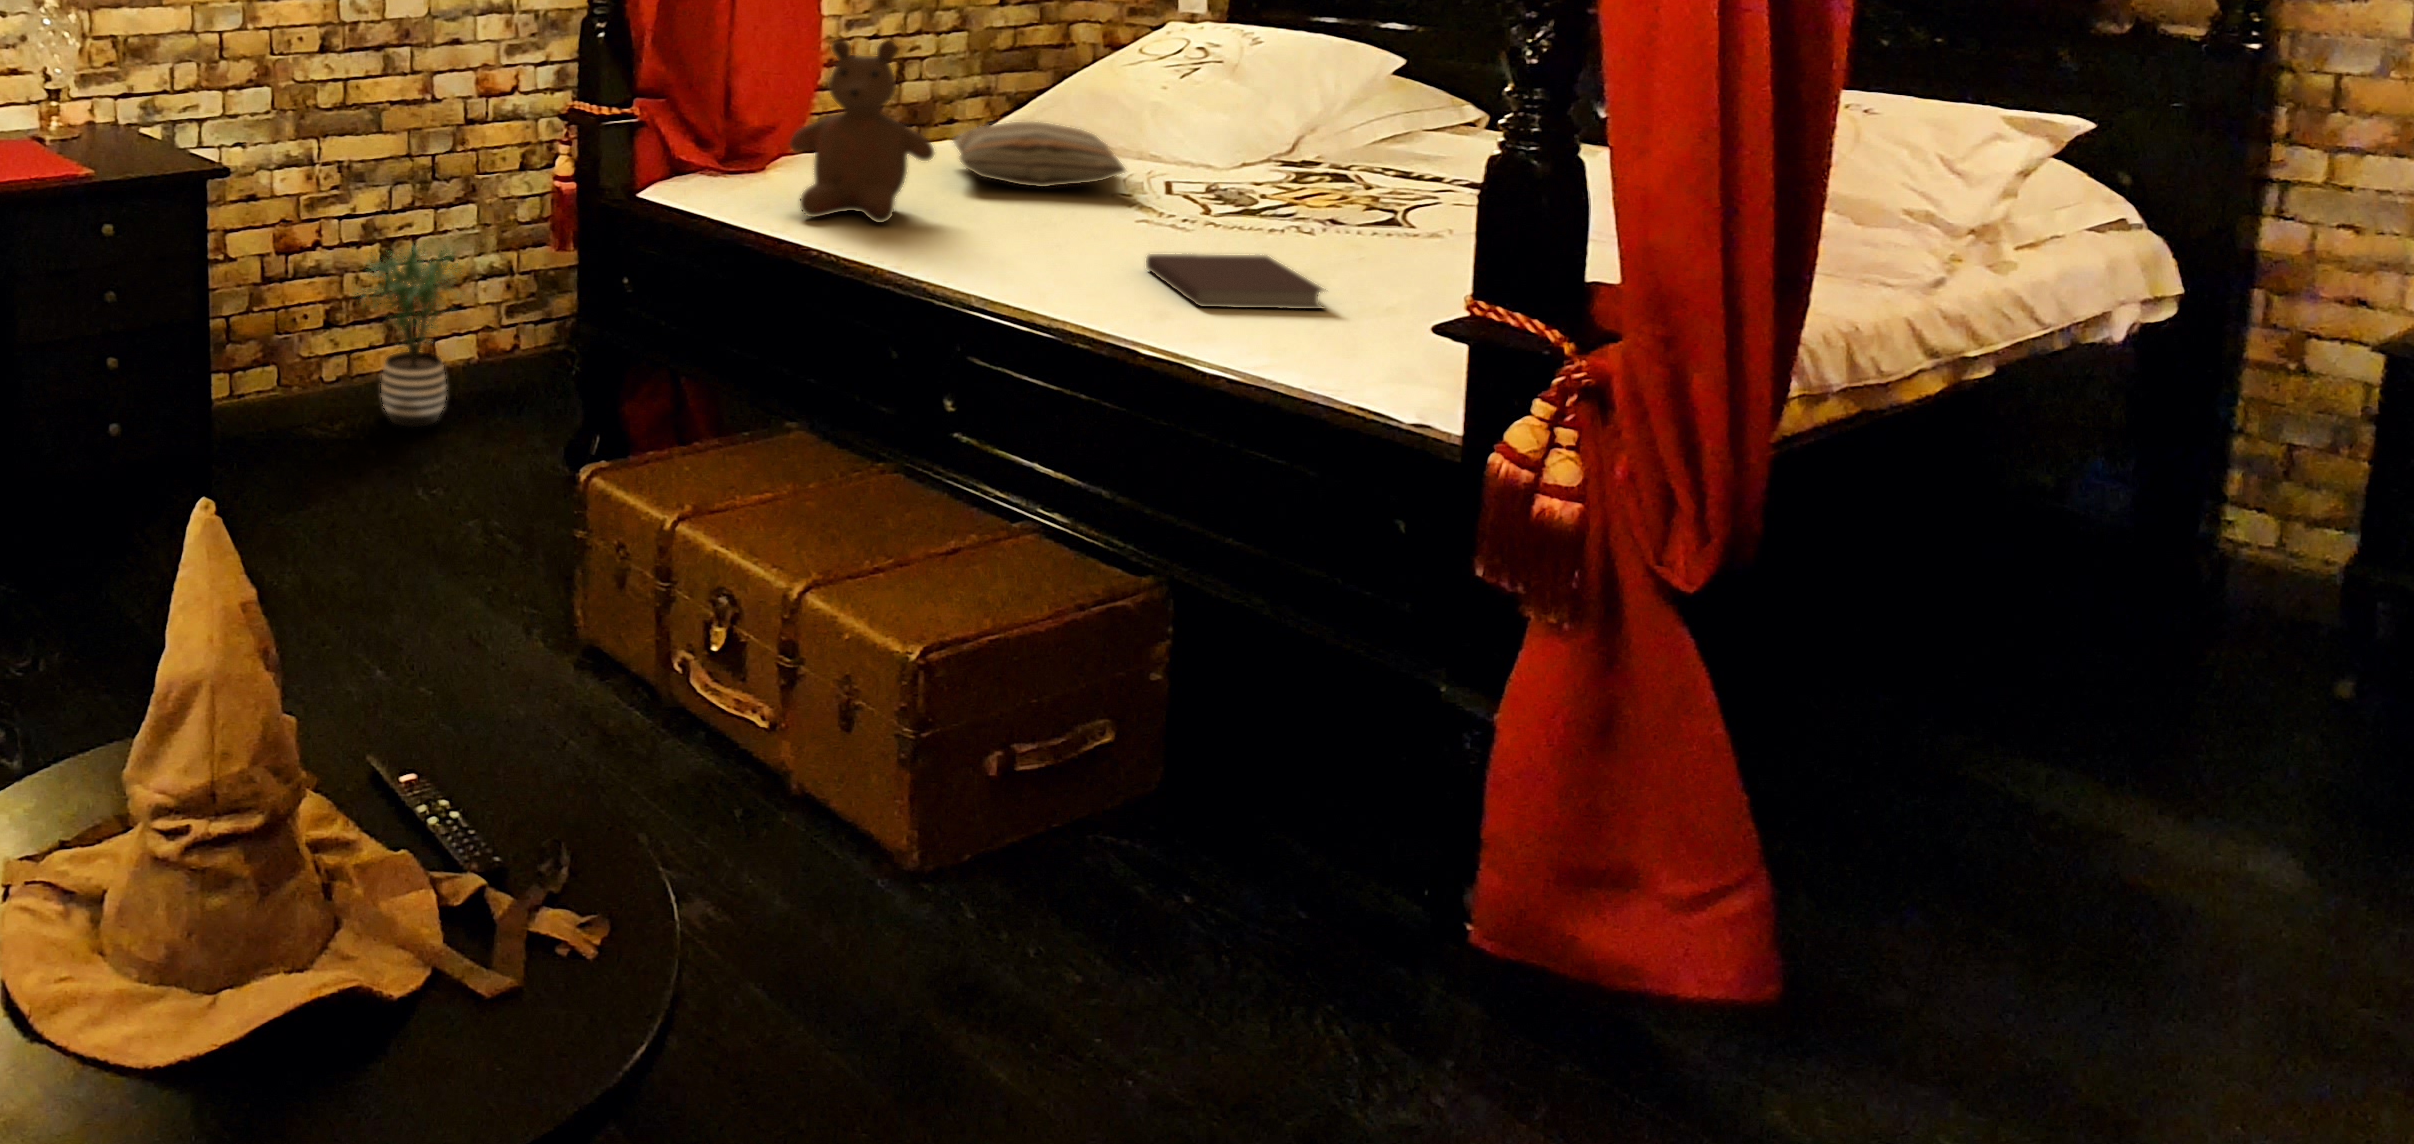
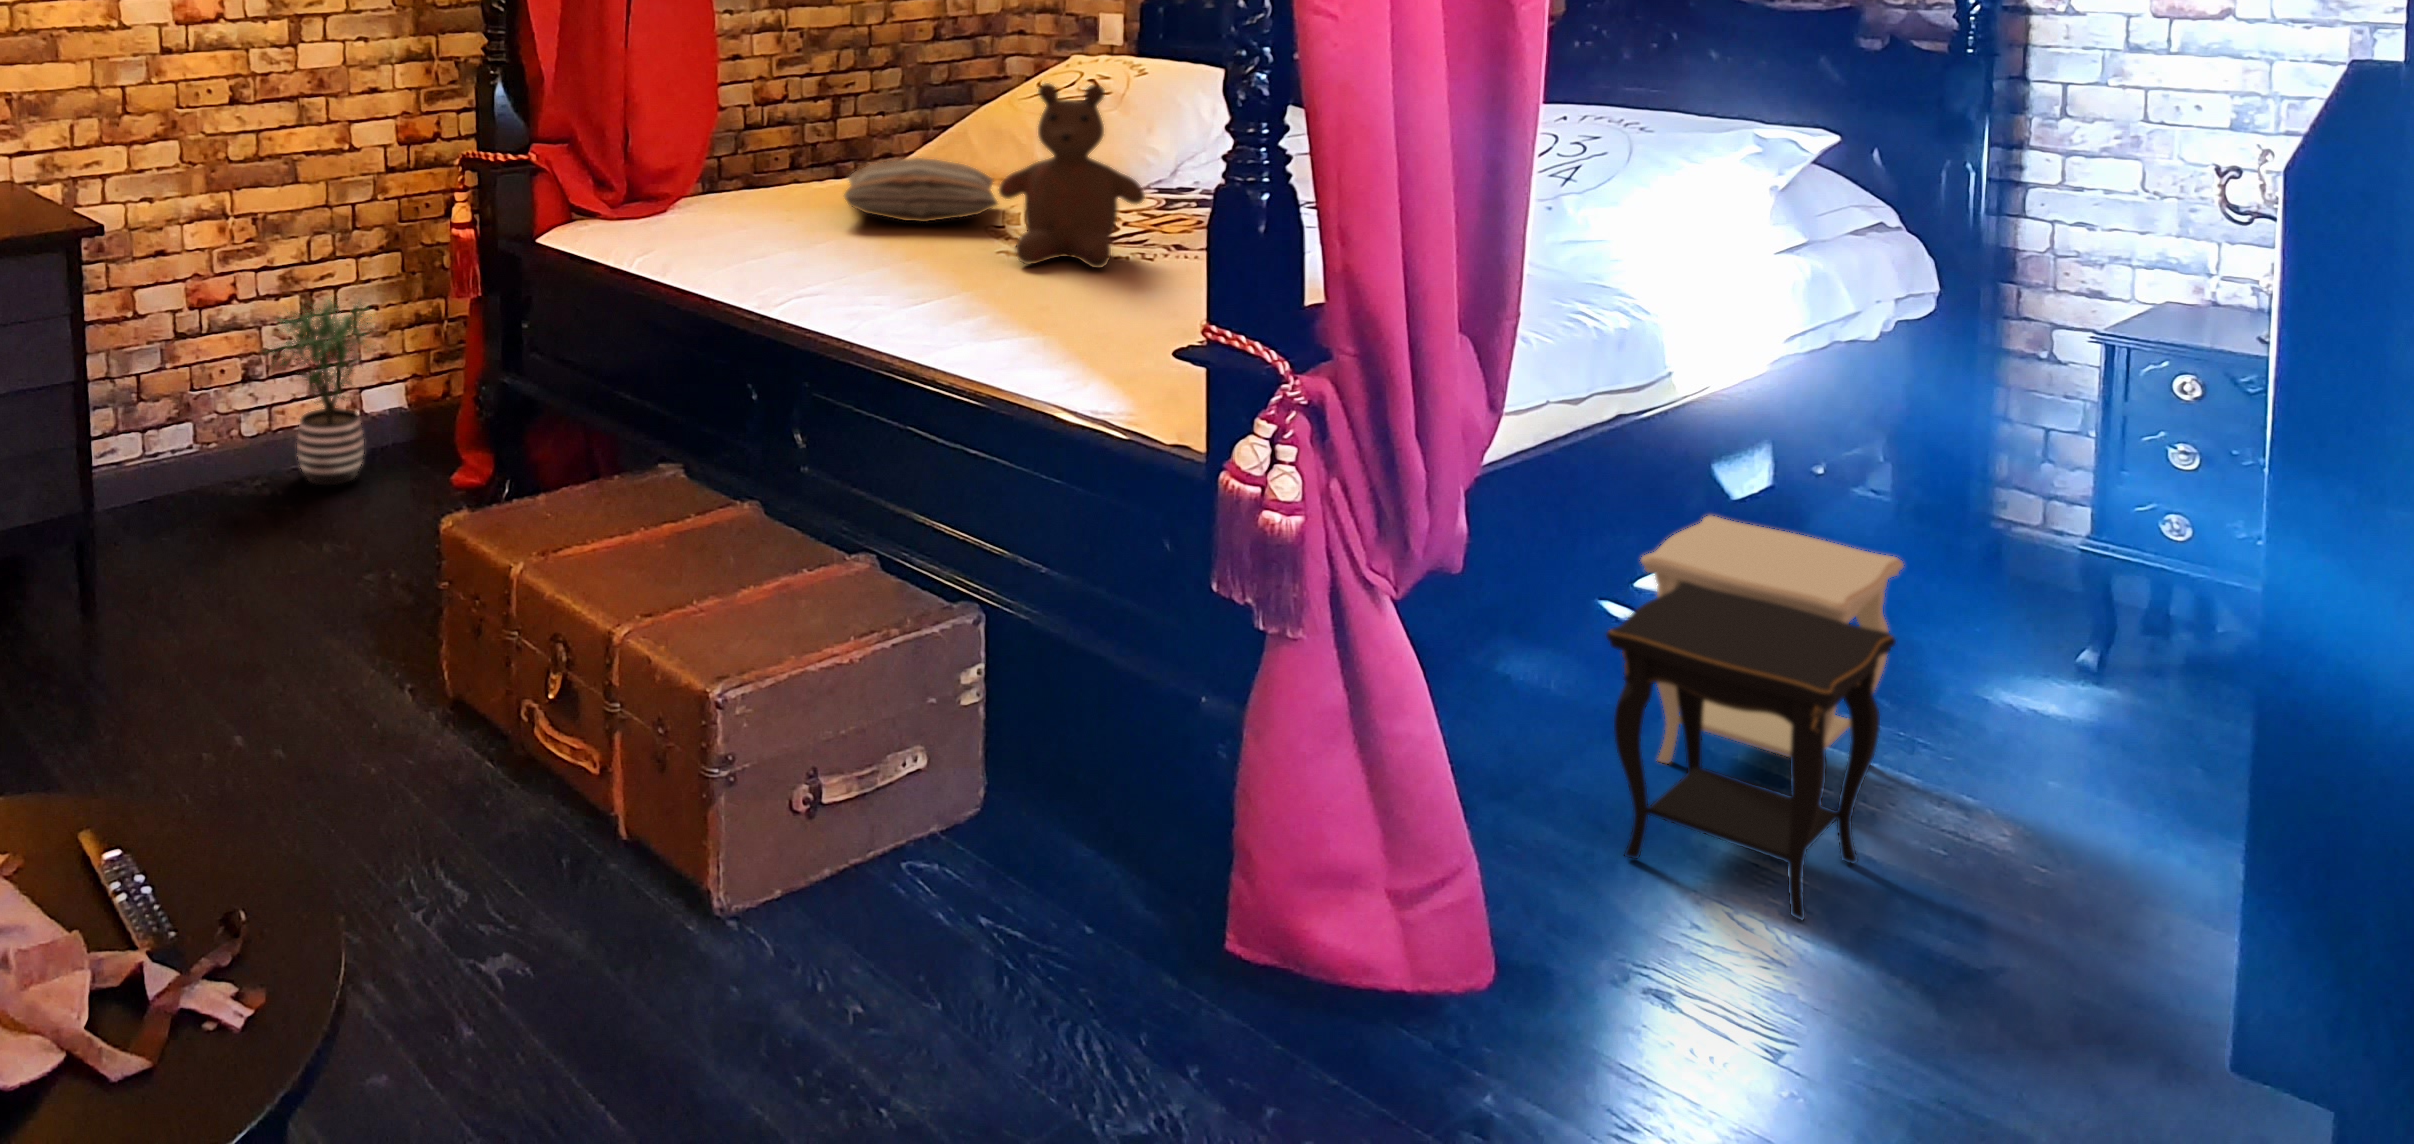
teddy bear: present [790,39,934,223] -> present [999,83,1145,268]
notebook: present [1146,254,1326,309] -> none [984,282,1134,334]
side table: none [1889,528,2236,974] -> present [1606,516,1903,920]

